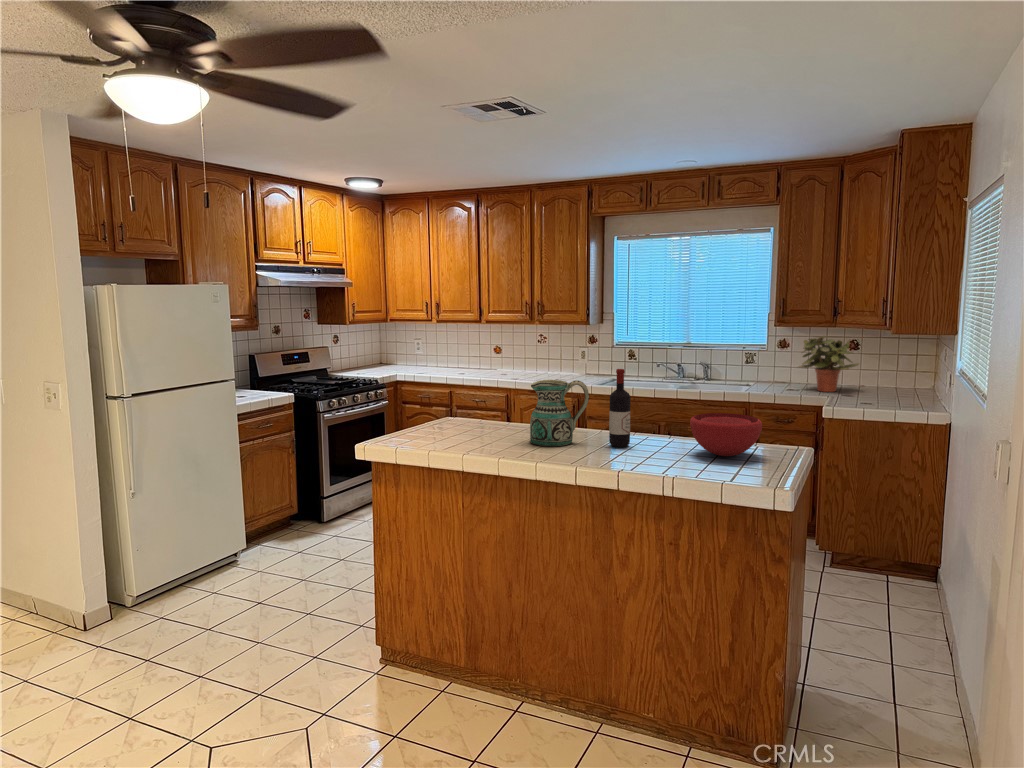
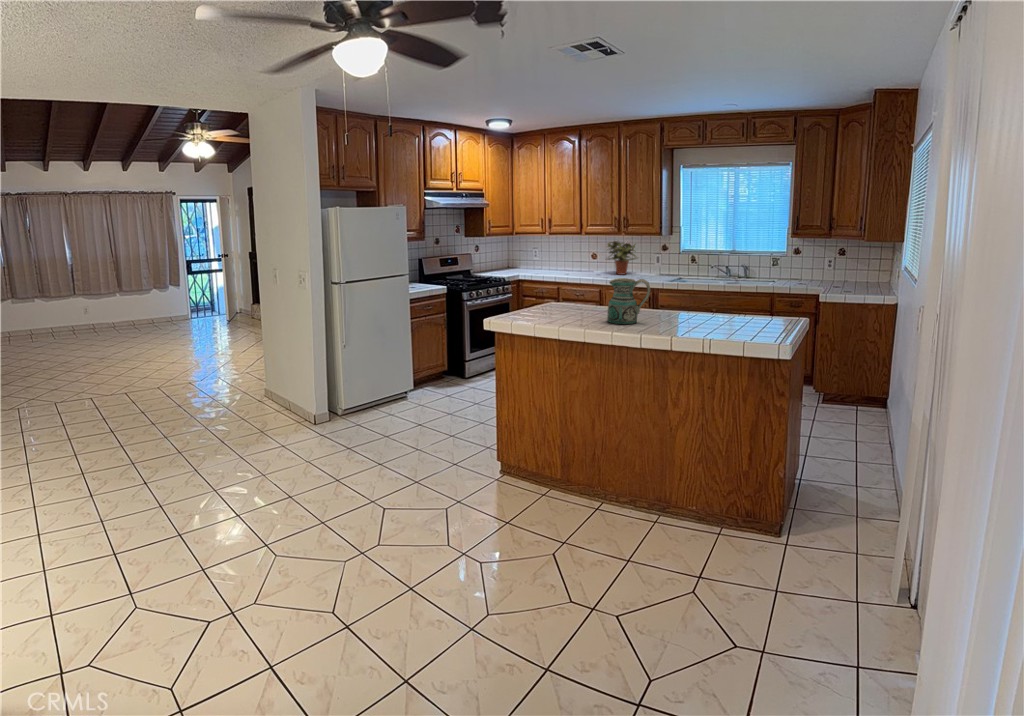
potted plant: present [798,336,859,392] -> present [608,241,636,275]
wine bottle: present [609,369,631,447] -> none [663,271,680,327]
bowl: present [690,413,762,456] -> none [721,305,775,335]

